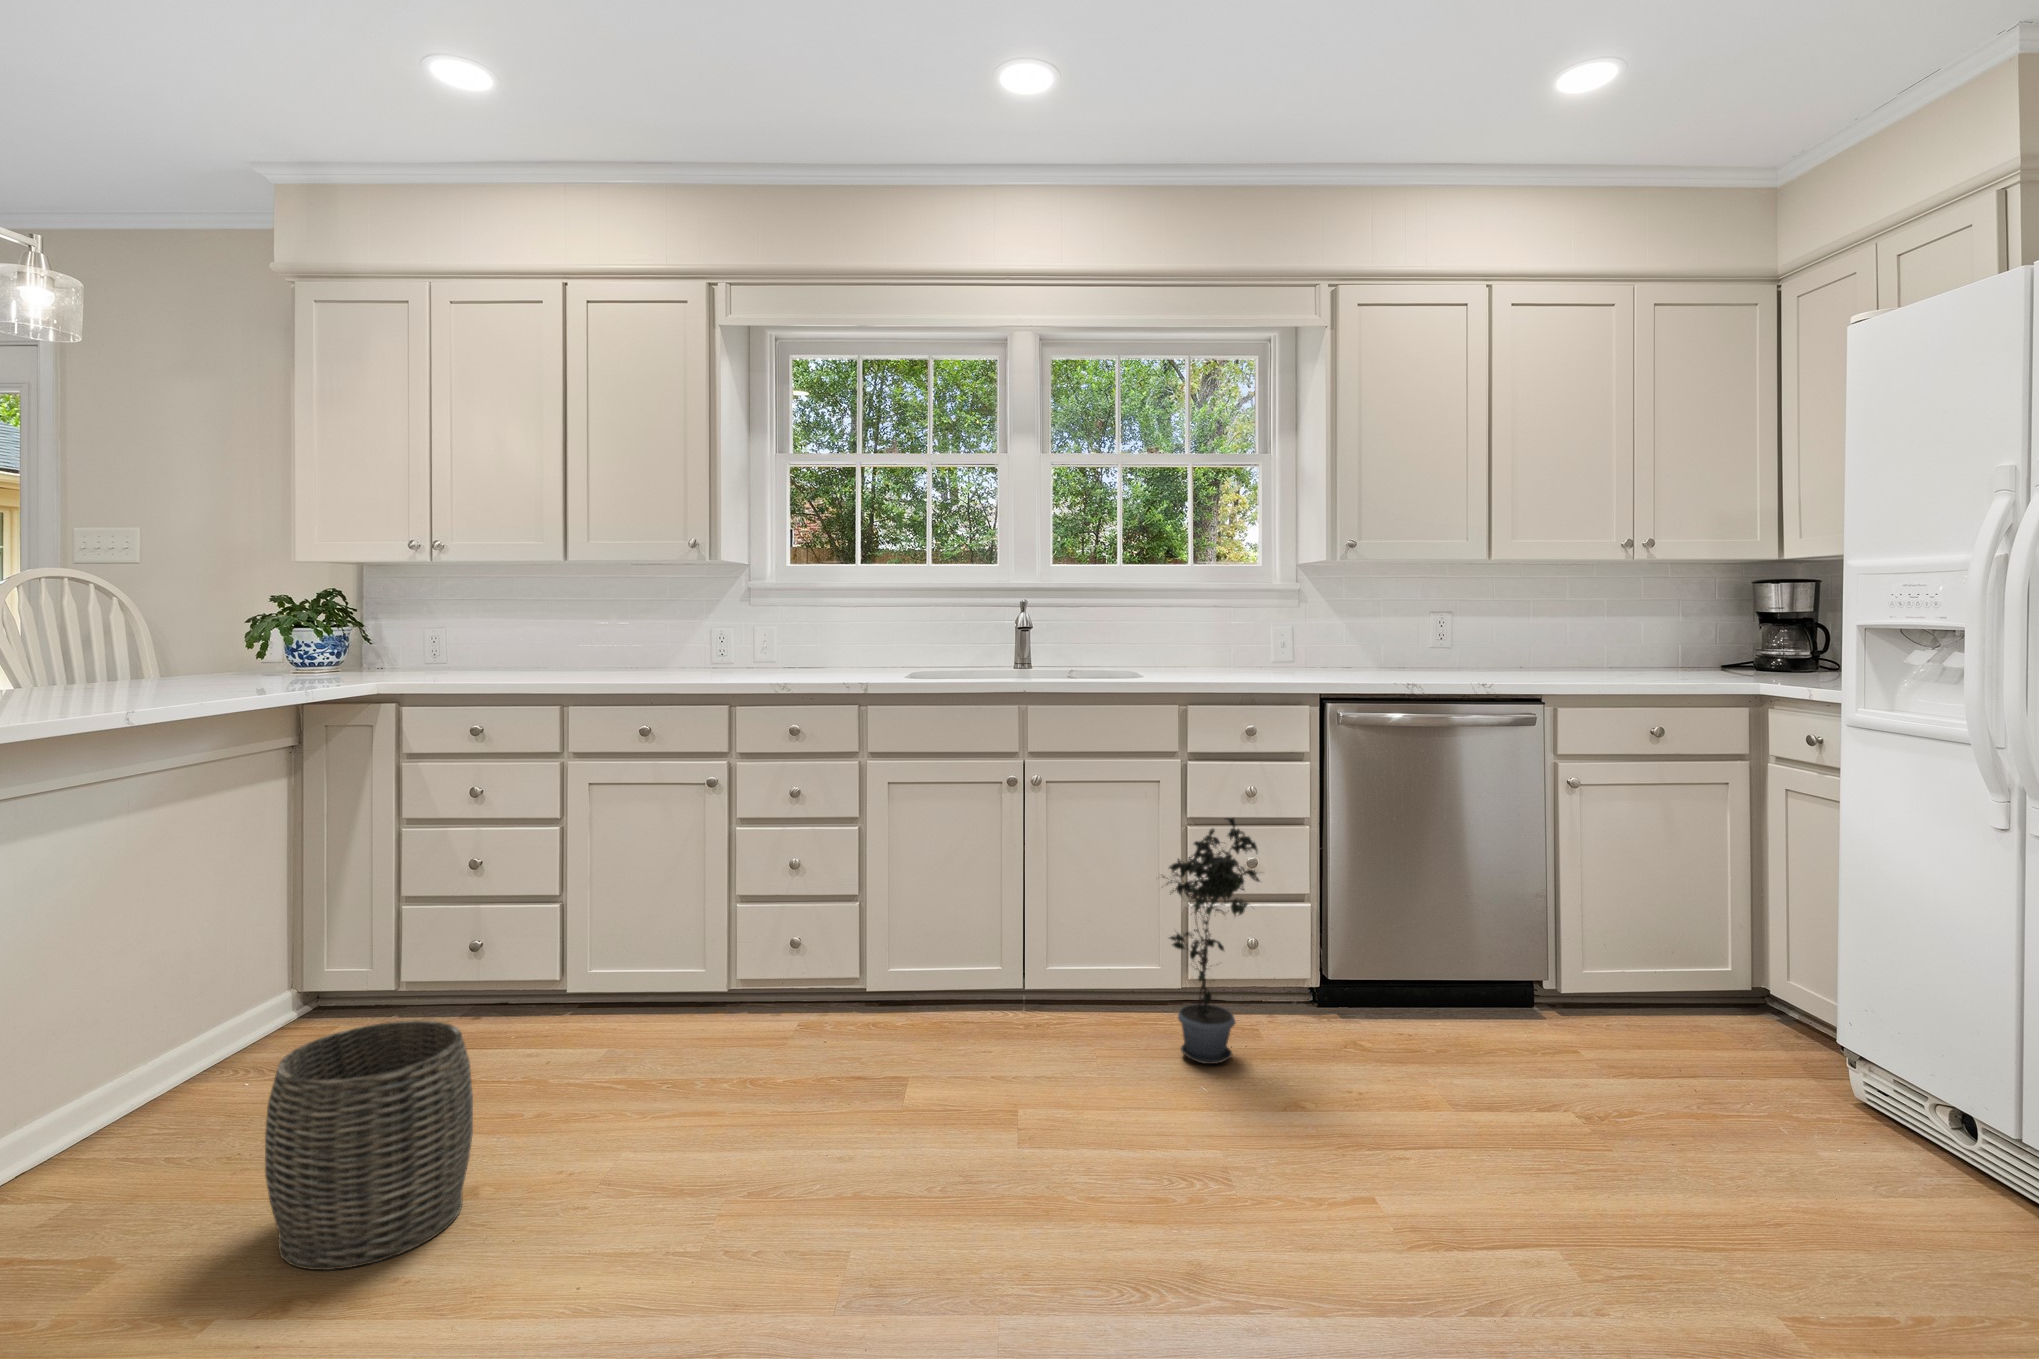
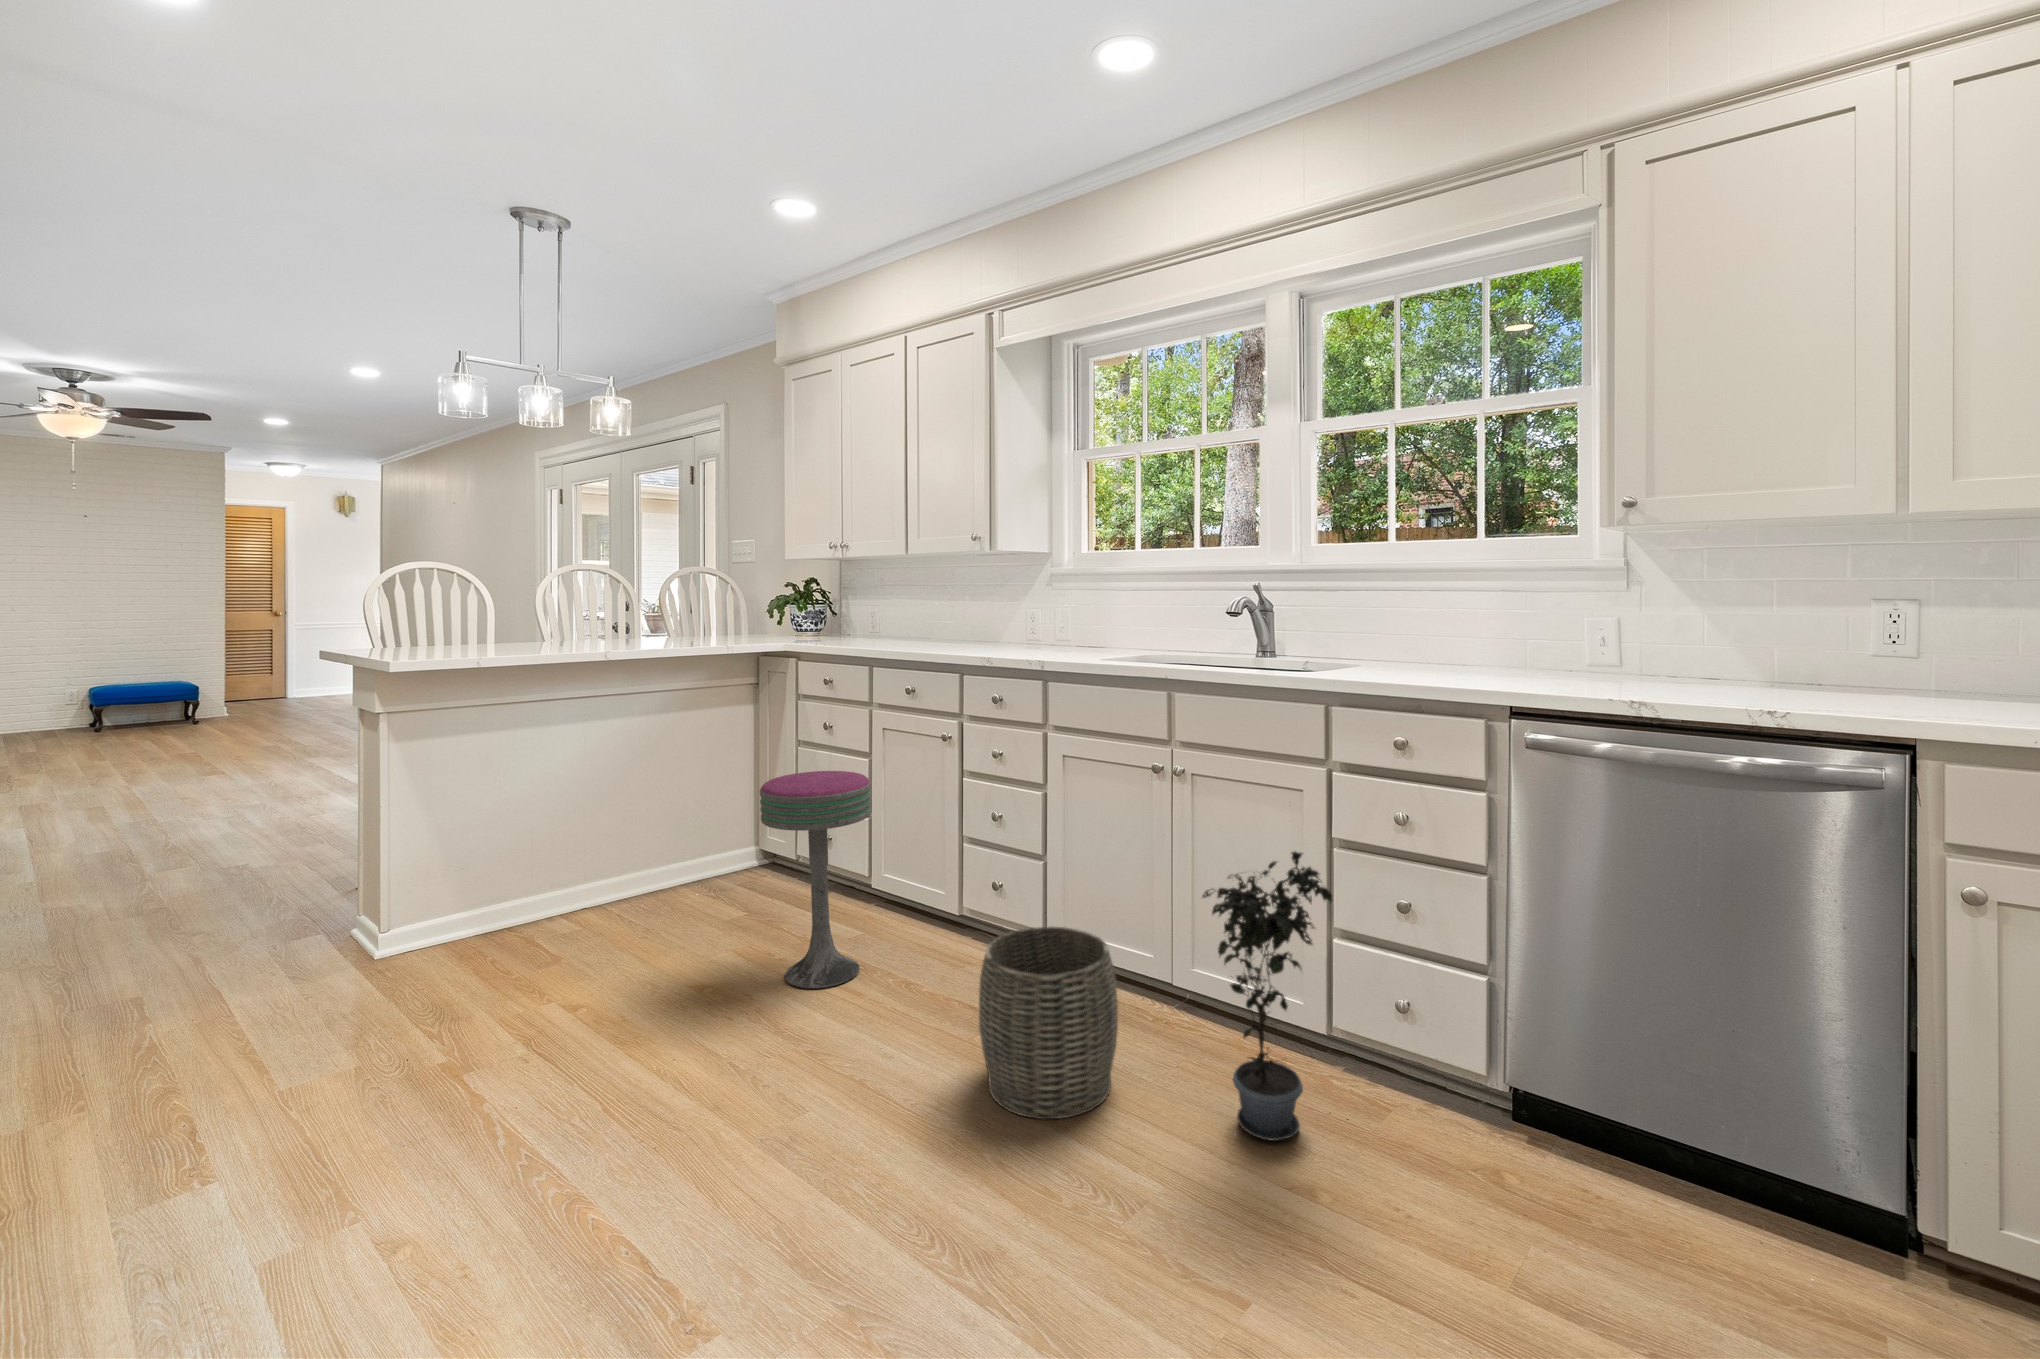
bar stool: none [555,826,701,1105] -> present [760,771,872,989]
woven basket: present [265,1020,473,1270] -> present [979,927,1118,1119]

